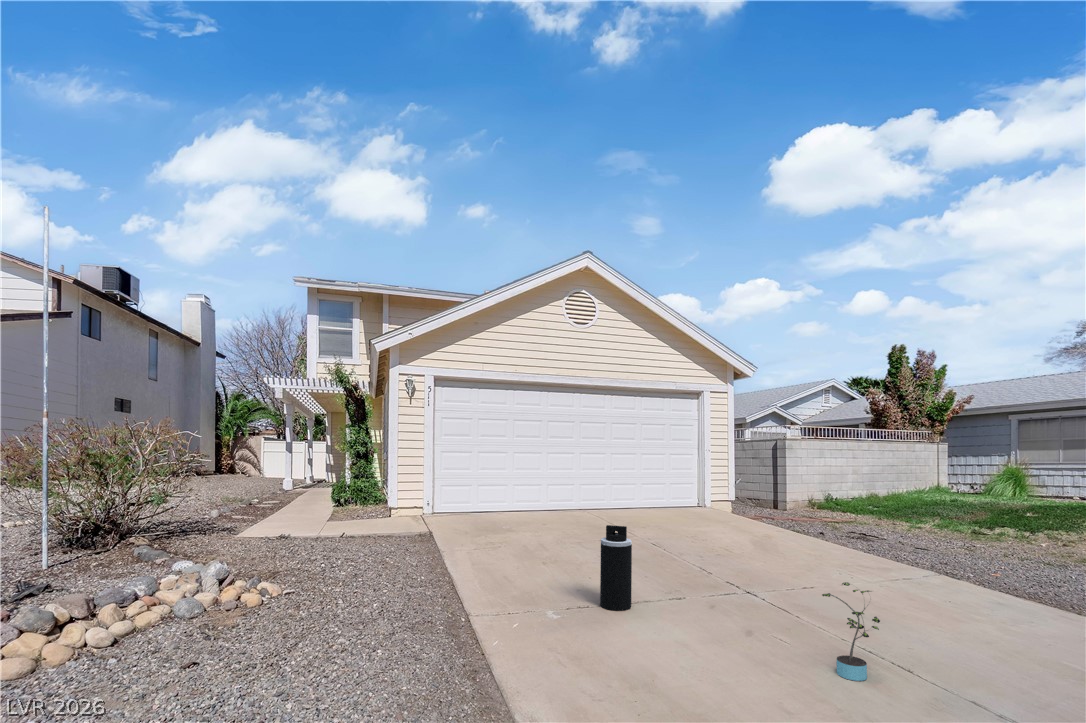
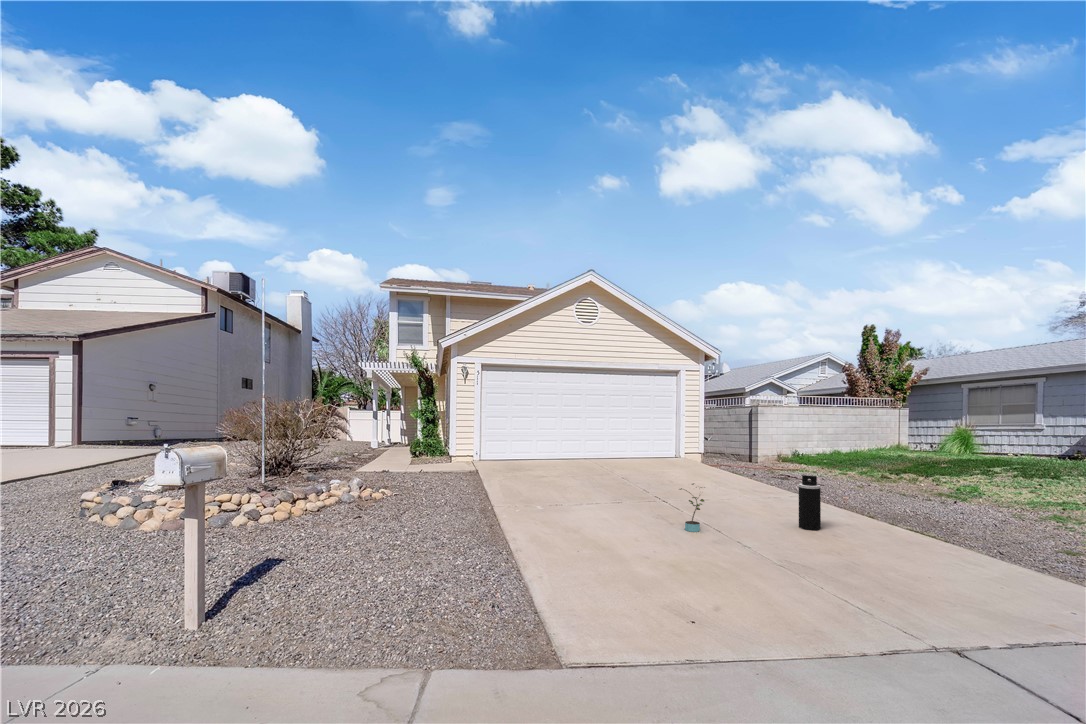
trash can: present [600,525,632,611] -> present [799,475,821,530]

